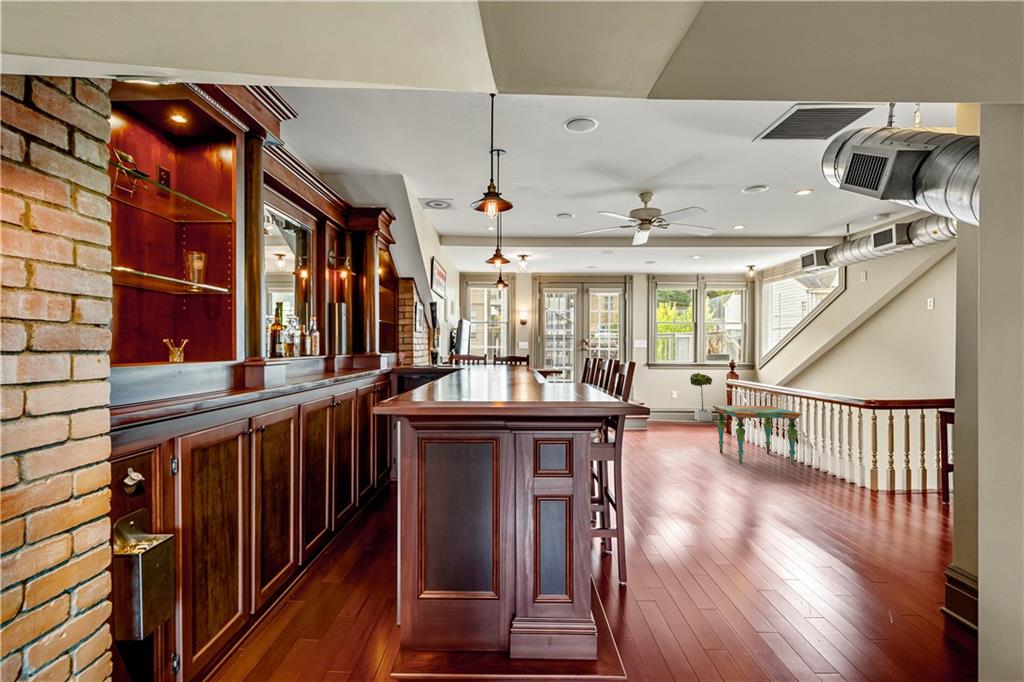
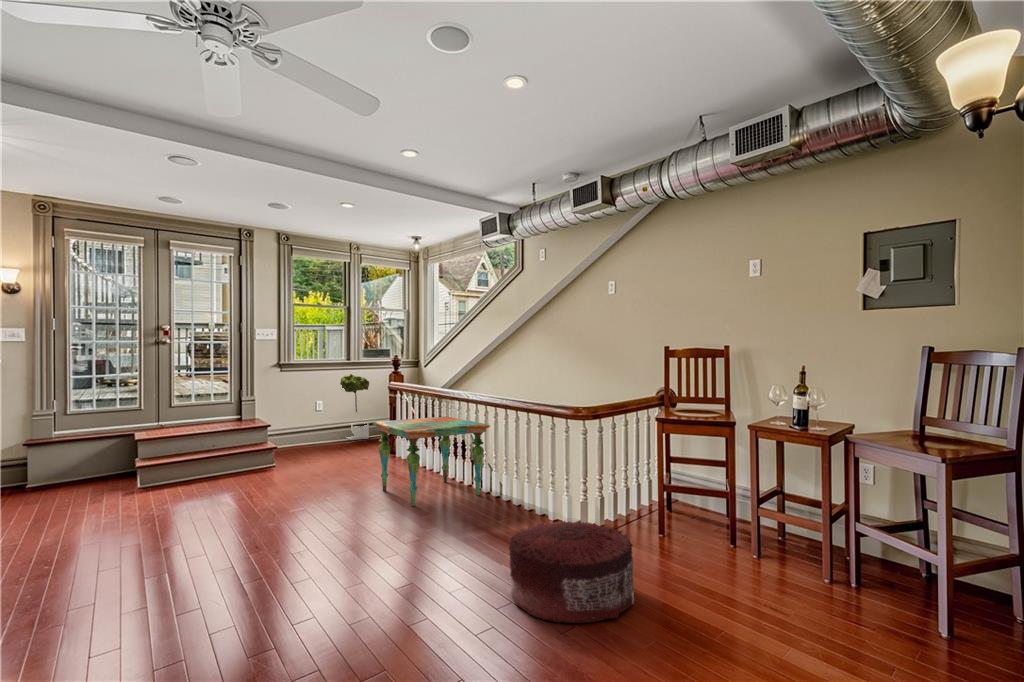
pouf: none [795,473,893,533] -> present [509,520,634,623]

